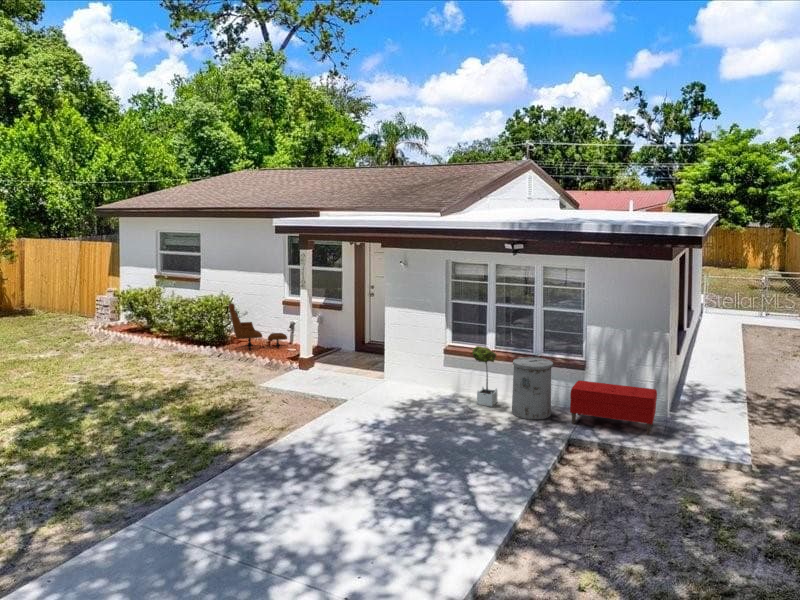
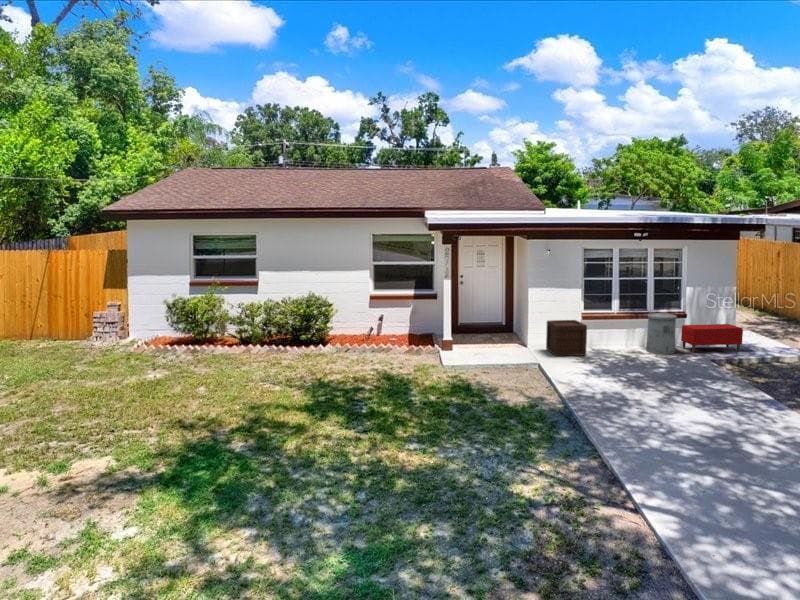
lounge chair: present [228,304,287,350] -> none [332,301,379,345]
potted tree: present [472,346,498,406] -> none [614,309,634,352]
wooden crate: none [382,350,435,401] -> present [546,320,587,356]

